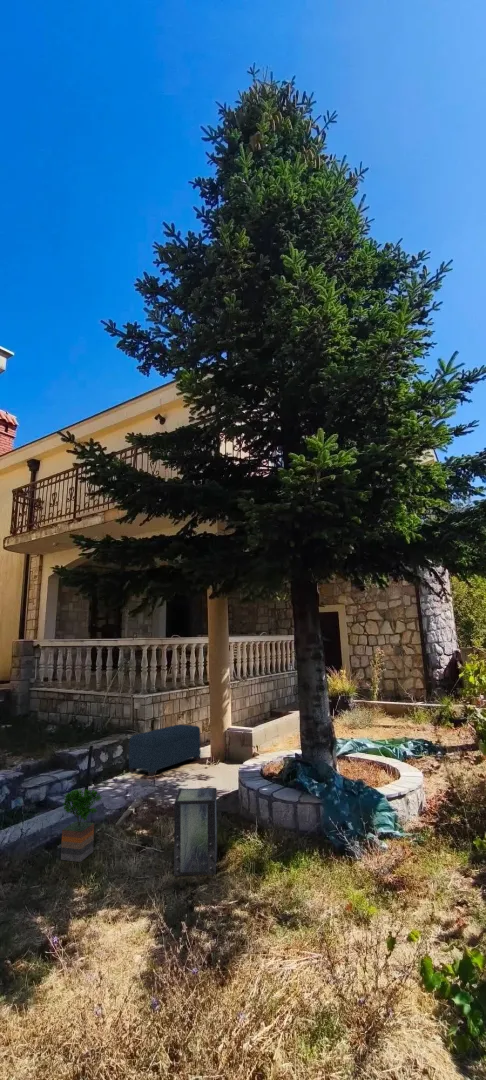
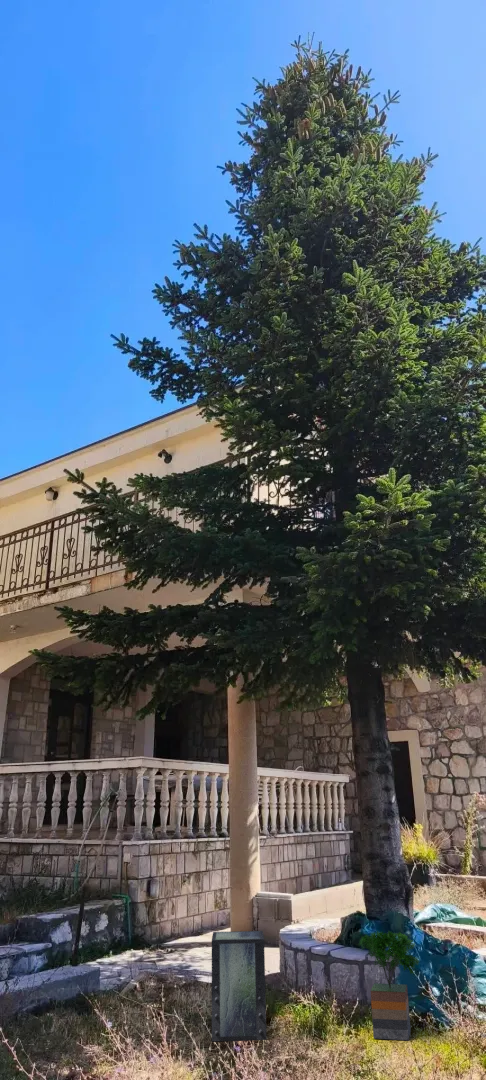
bench: present [129,724,200,777] -> none [116,890,216,959]
potted tree: present [61,789,102,862] -> present [360,931,419,1040]

